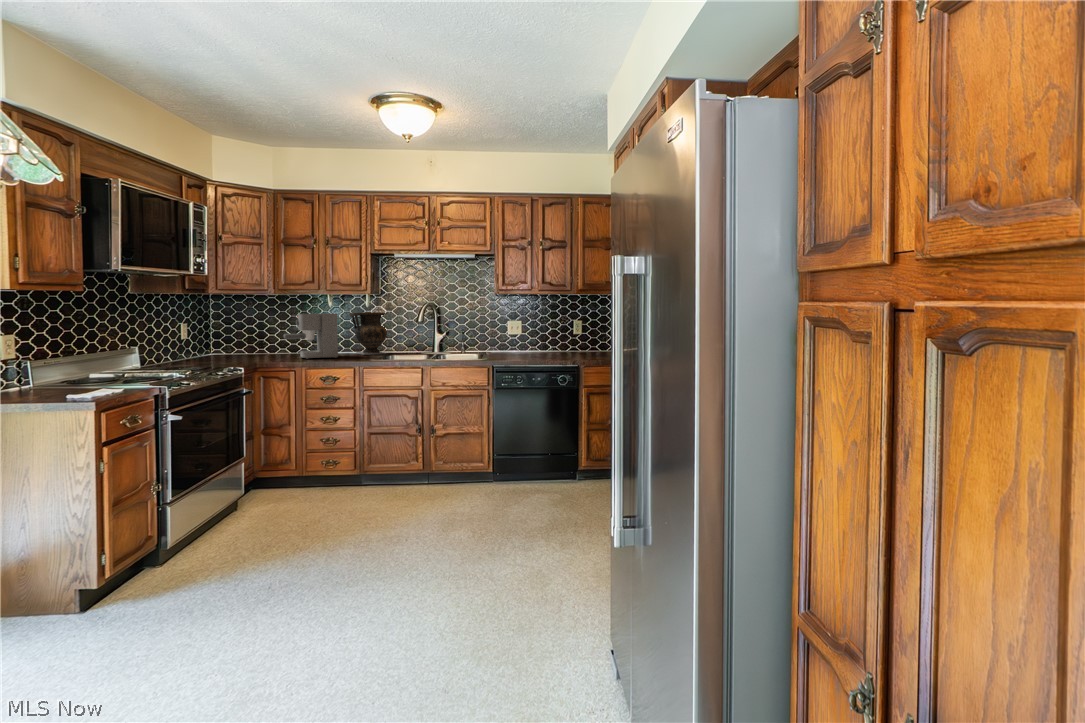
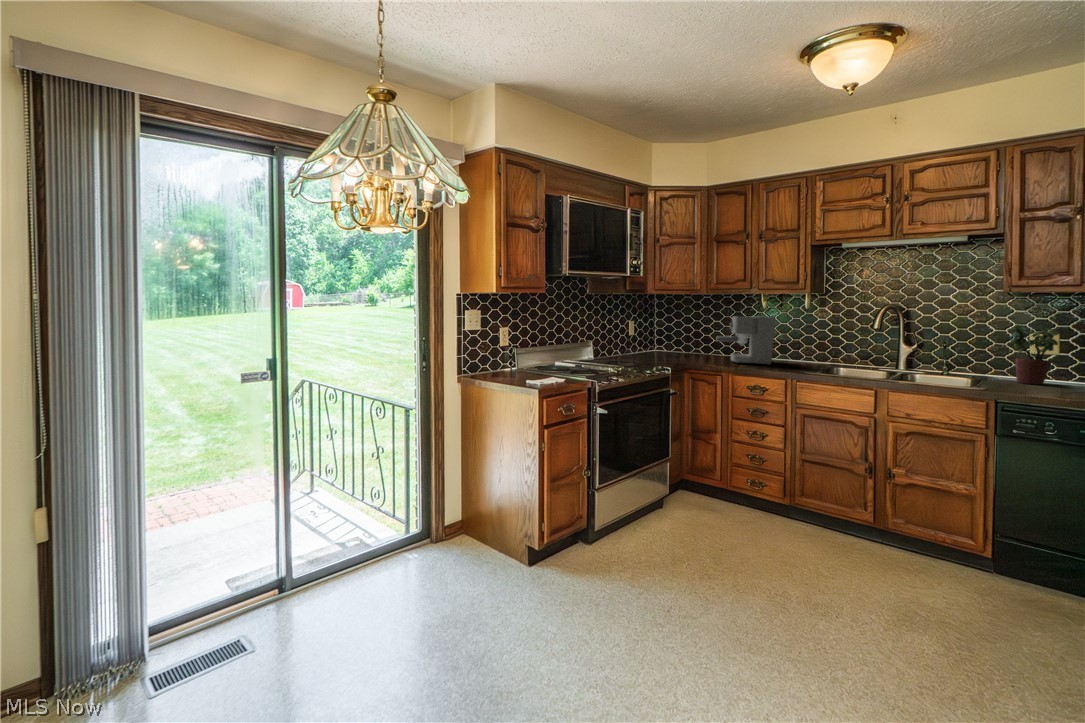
vase: present [350,312,387,355] -> none [788,316,839,365]
potted plant: none [494,313,519,355] -> present [1007,324,1059,385]

